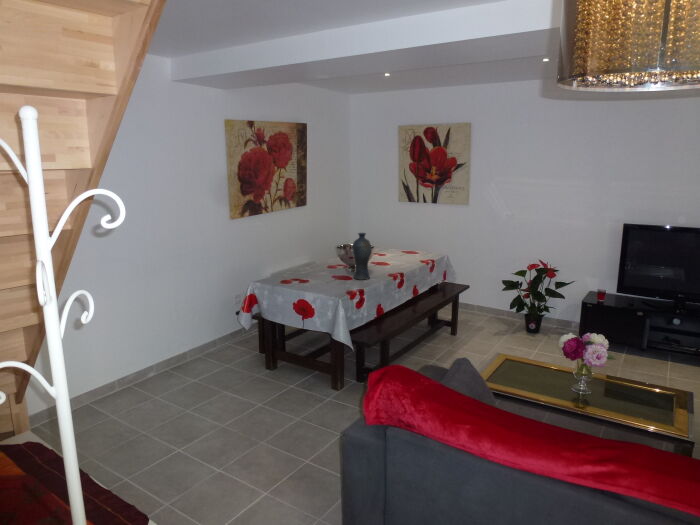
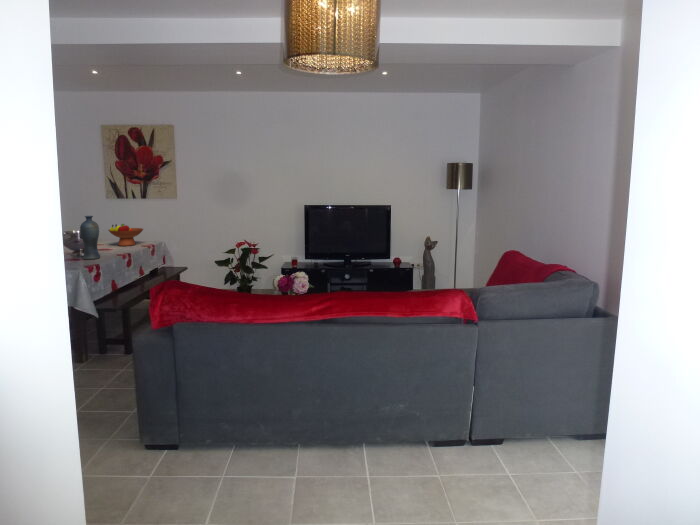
fruit bowl: none [388,236,424,260] -> present [108,224,143,246]

